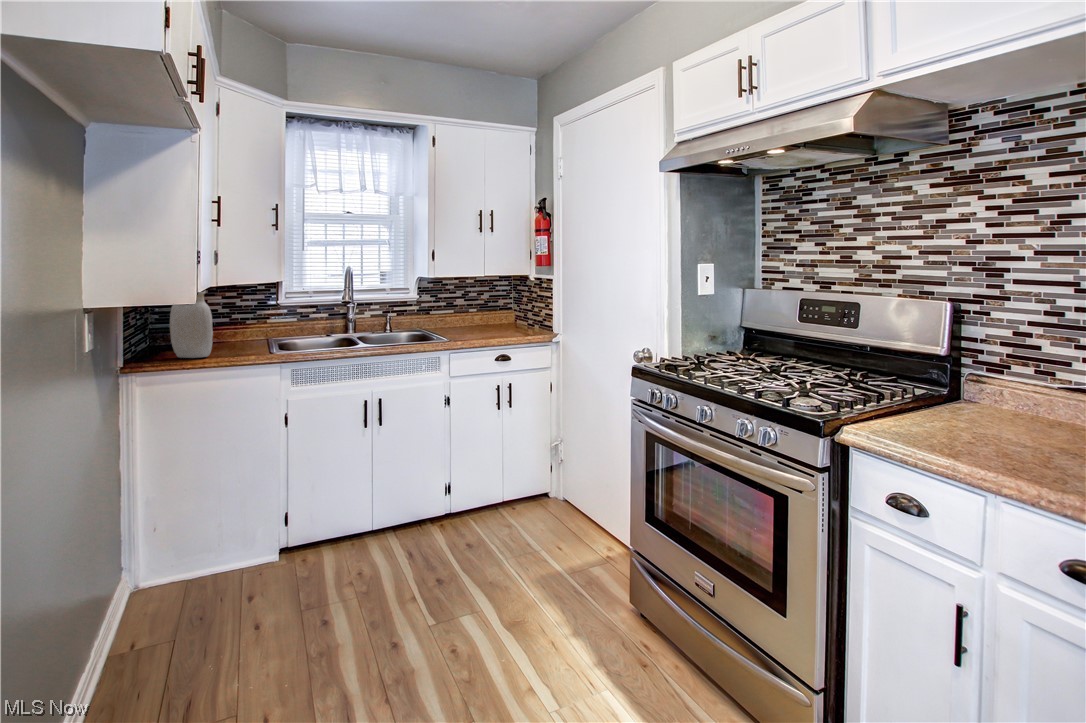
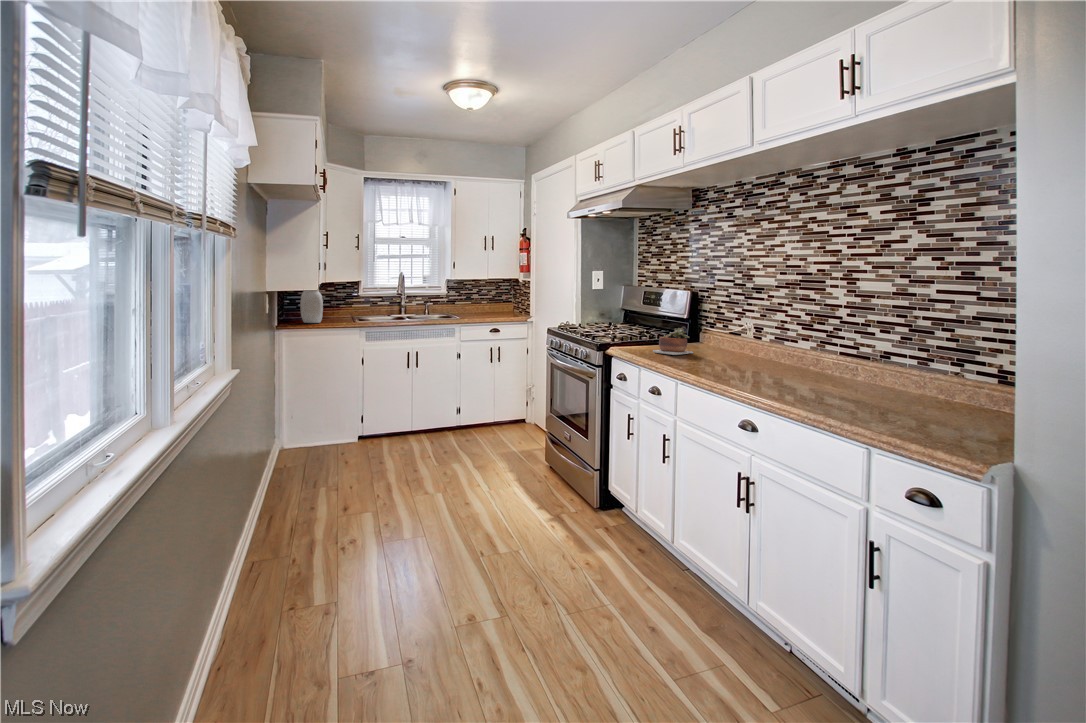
succulent plant: none [961,389,1050,457] -> present [653,328,693,355]

